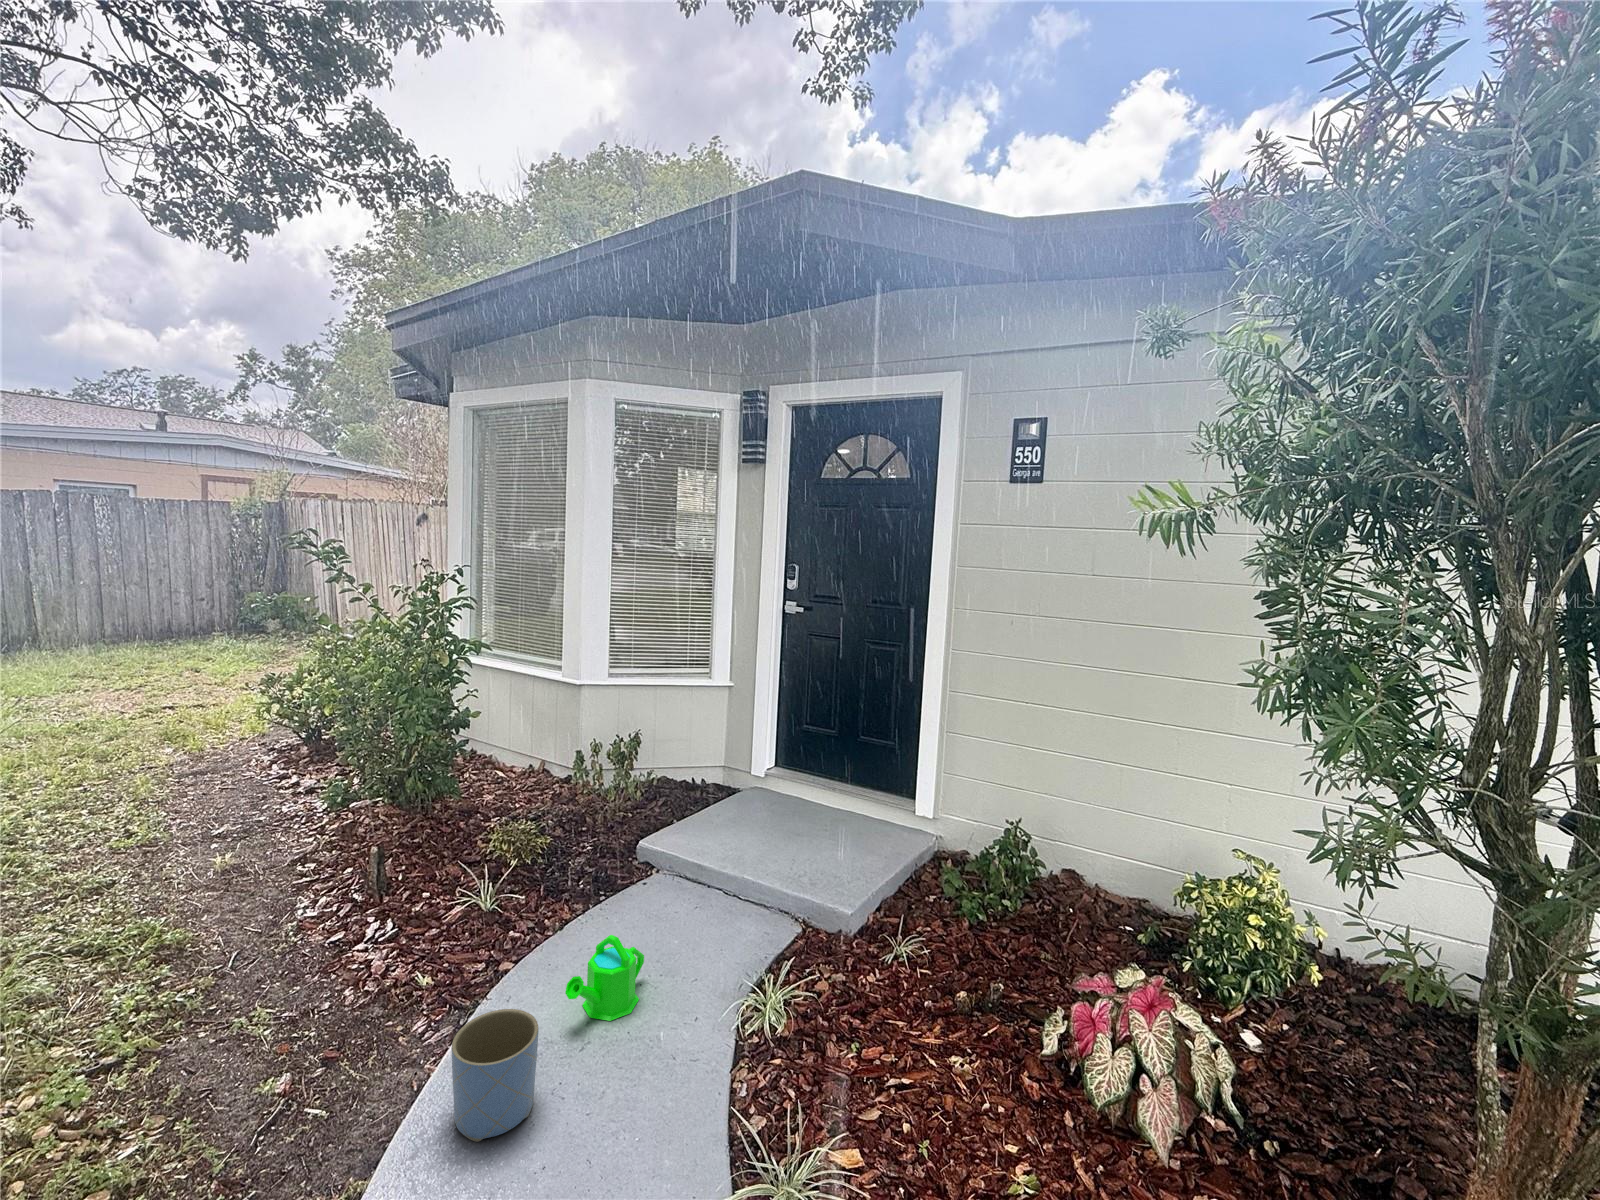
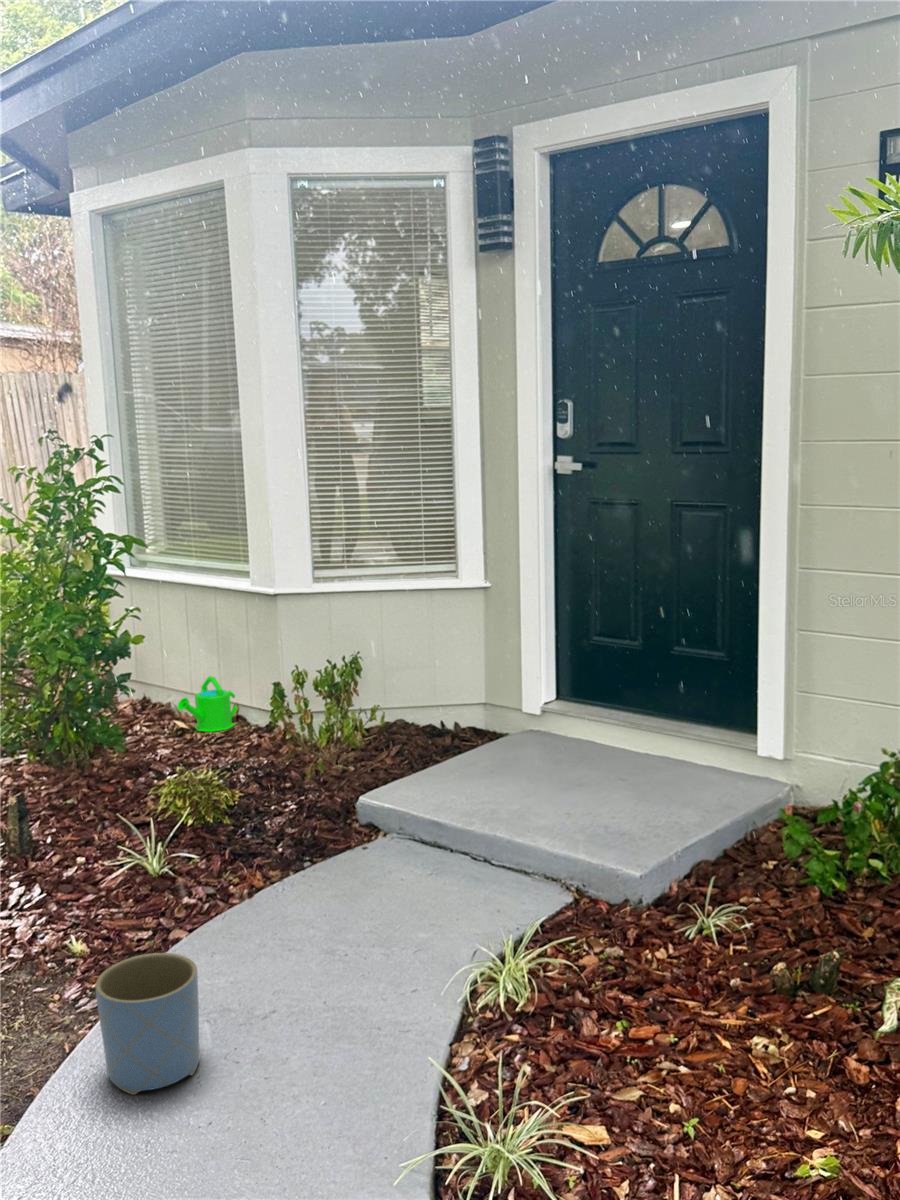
watering can: present [565,935,644,1021] -> present [178,676,238,732]

